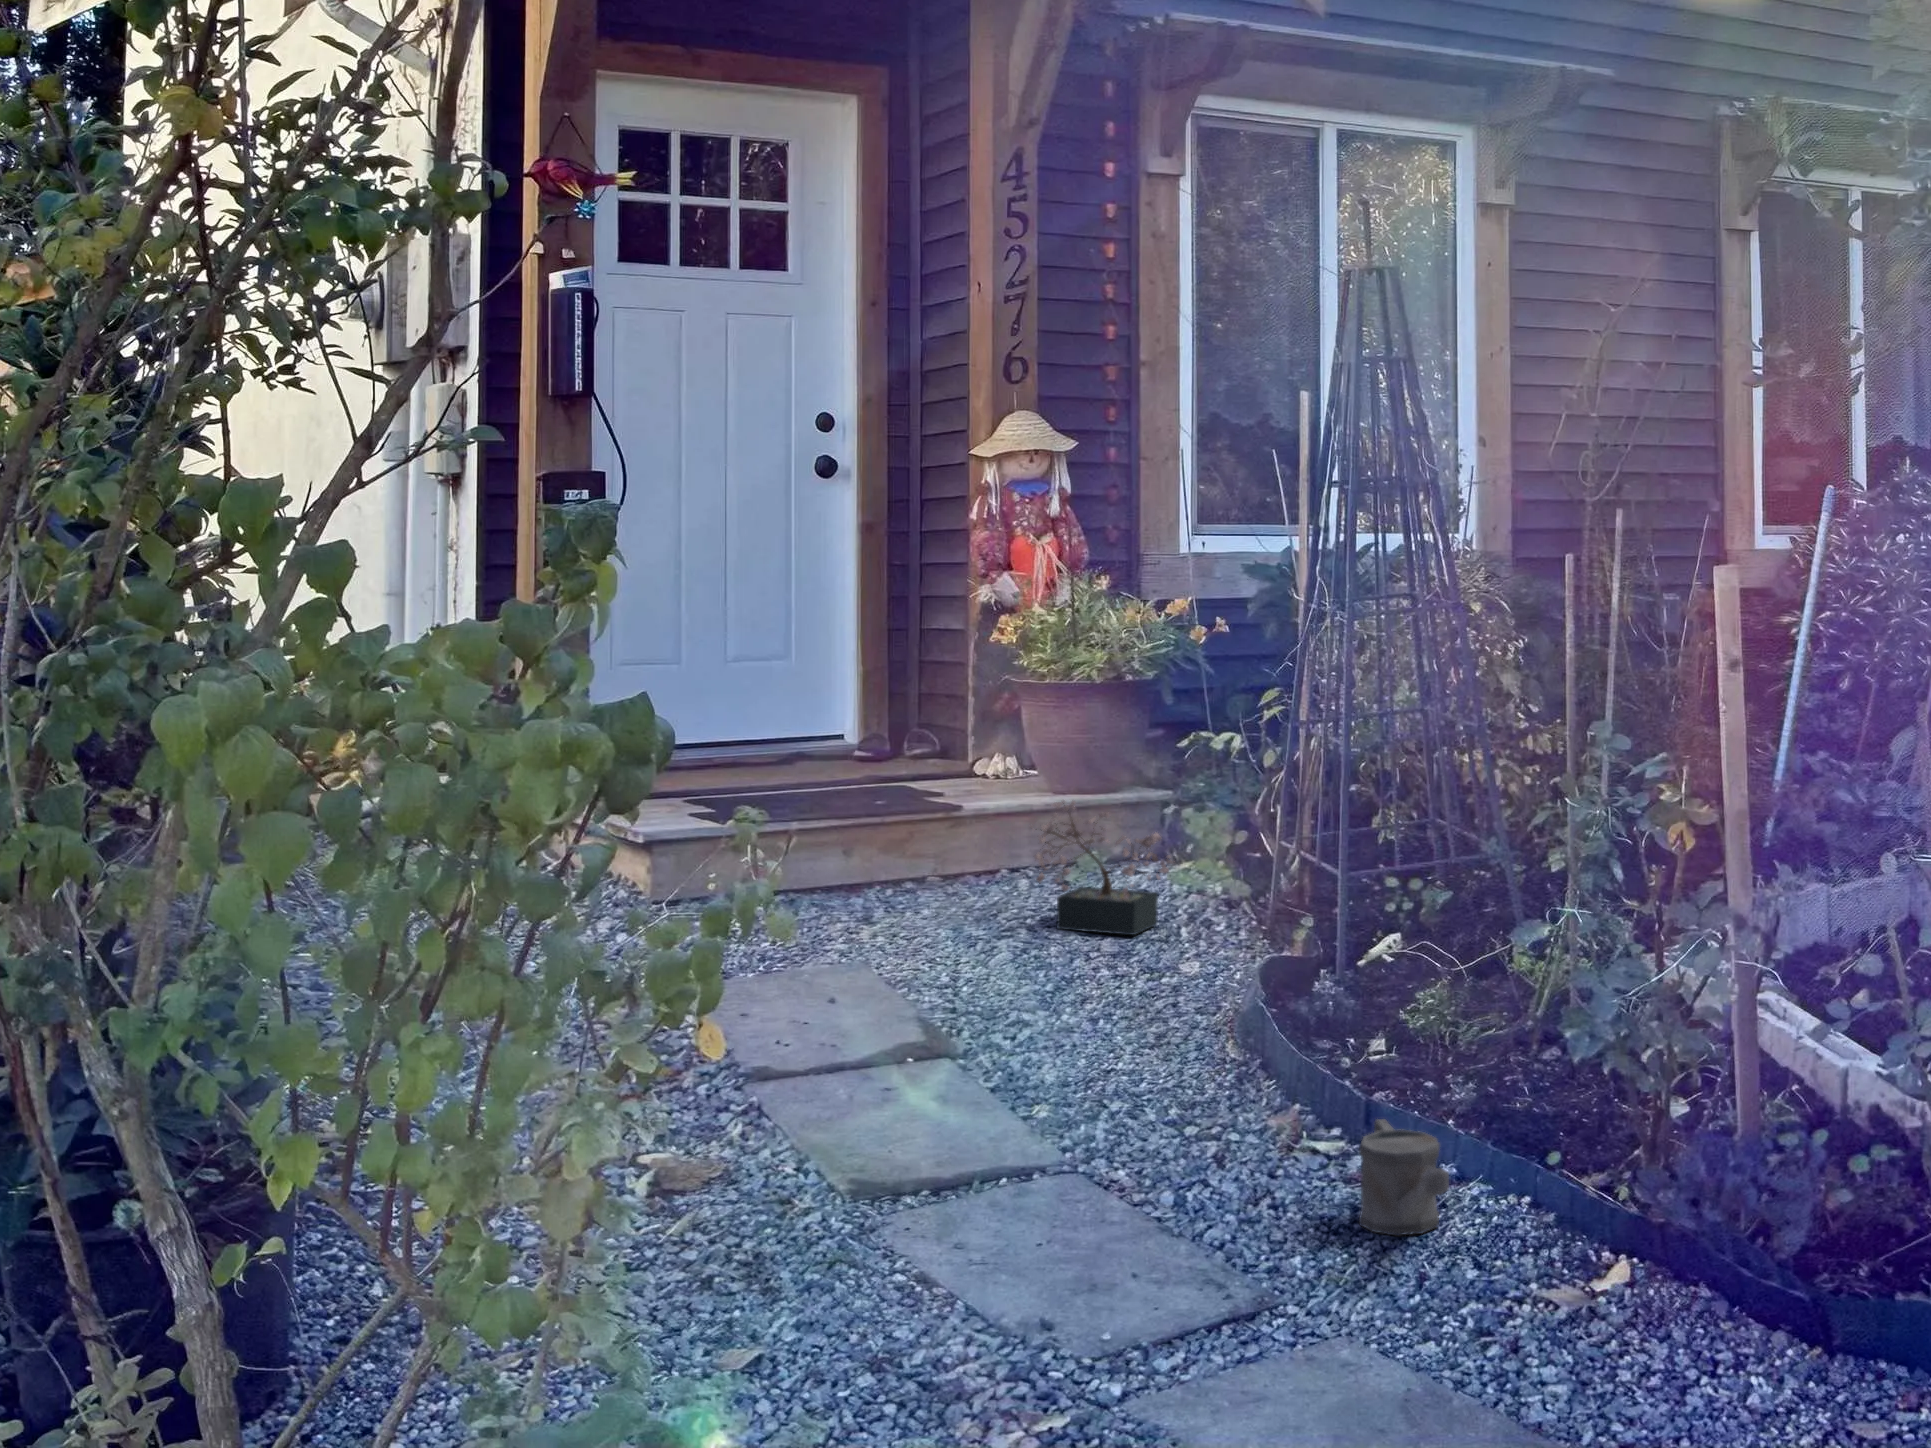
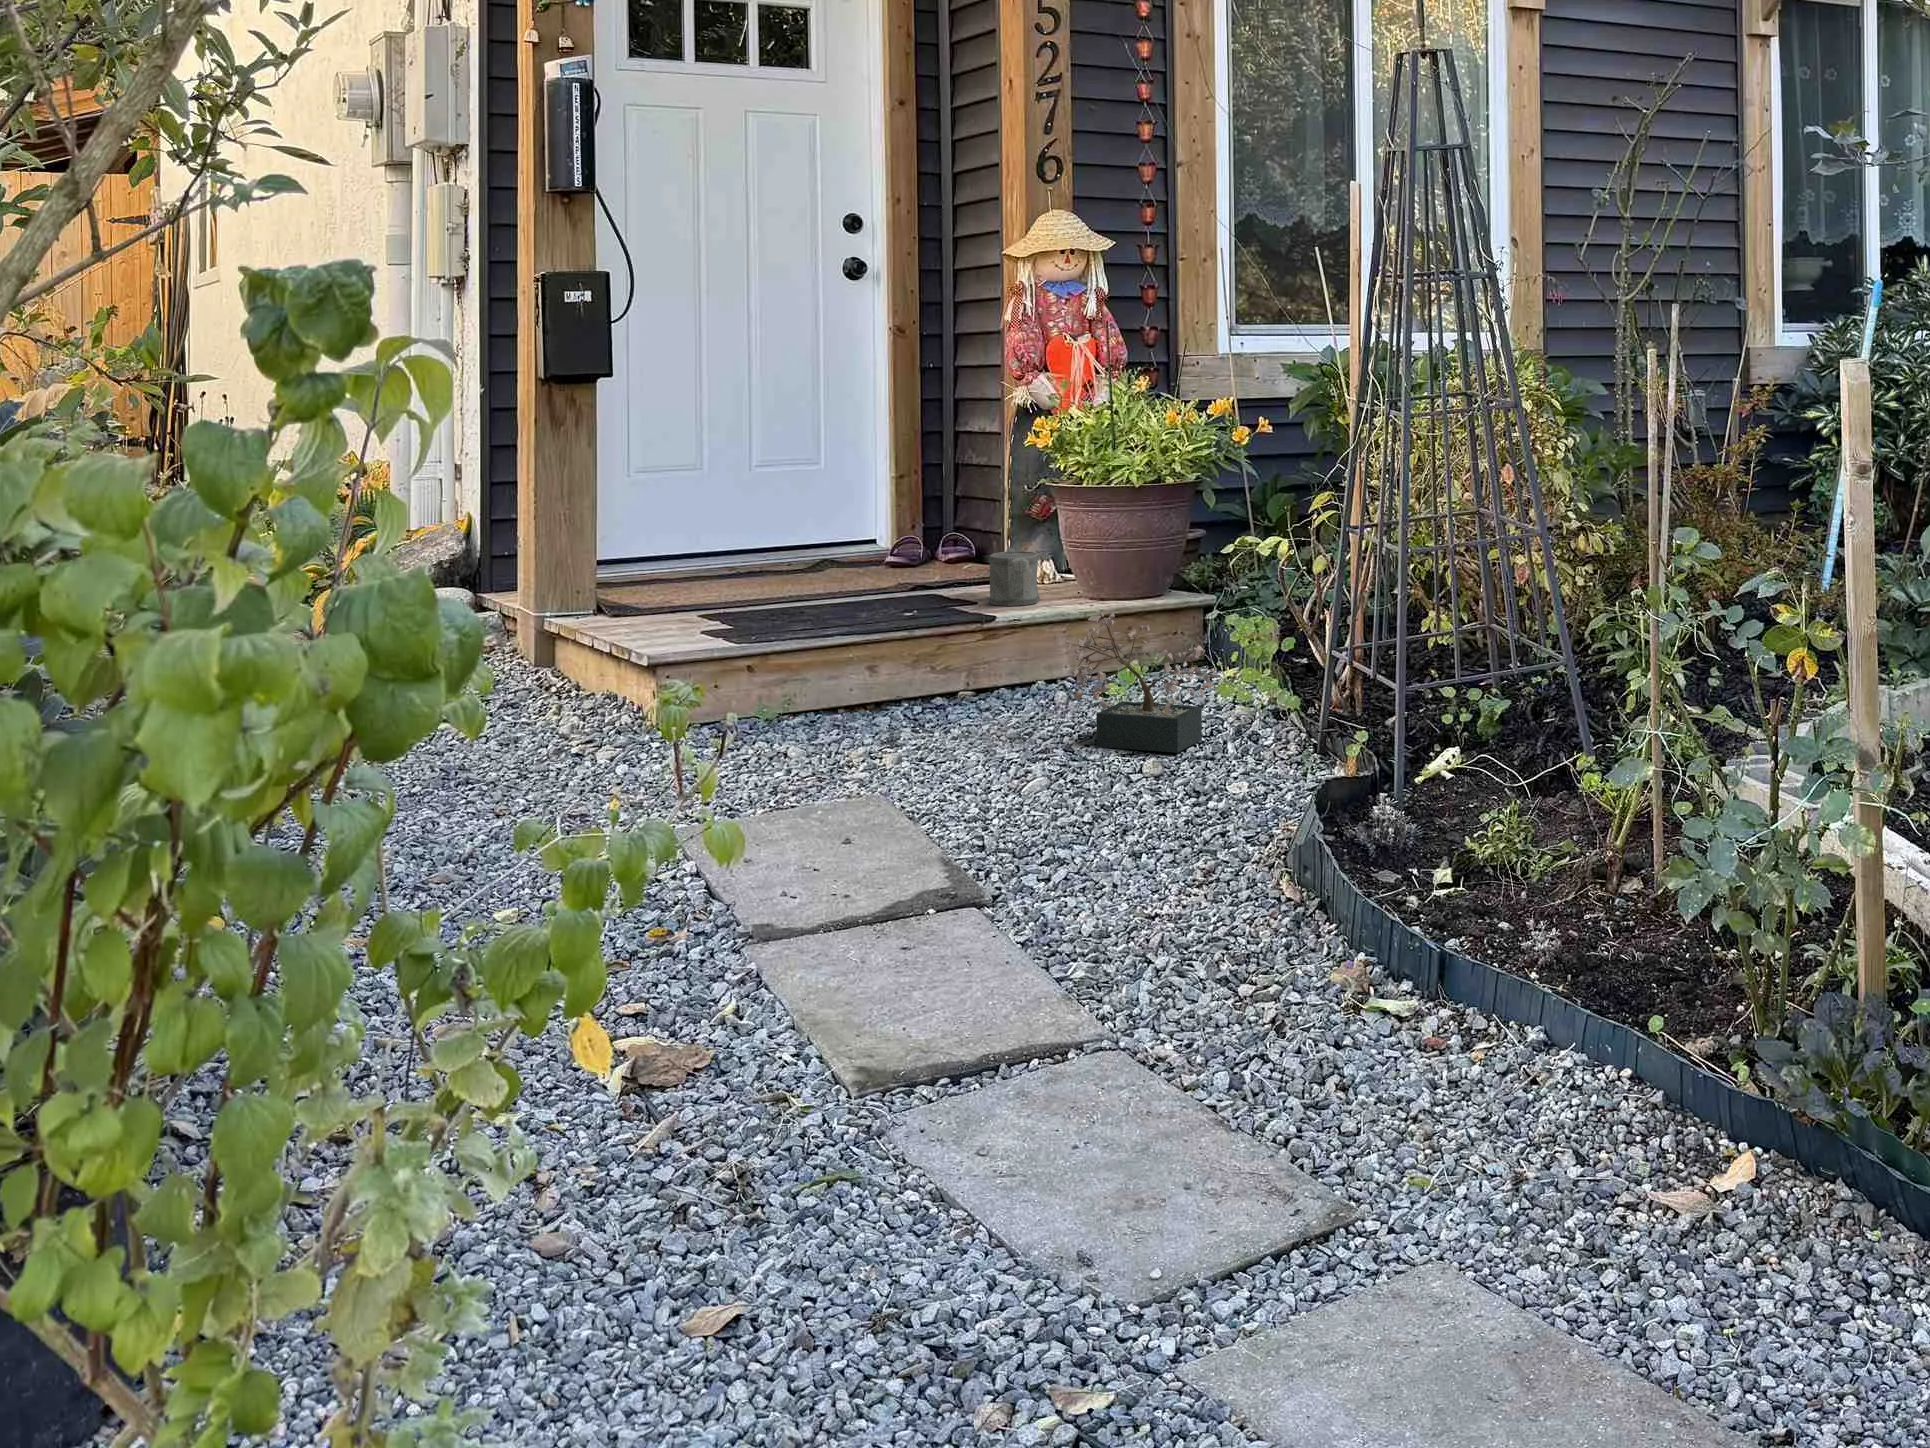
watering can: present [1359,1119,1449,1235] -> present [988,548,1040,606]

